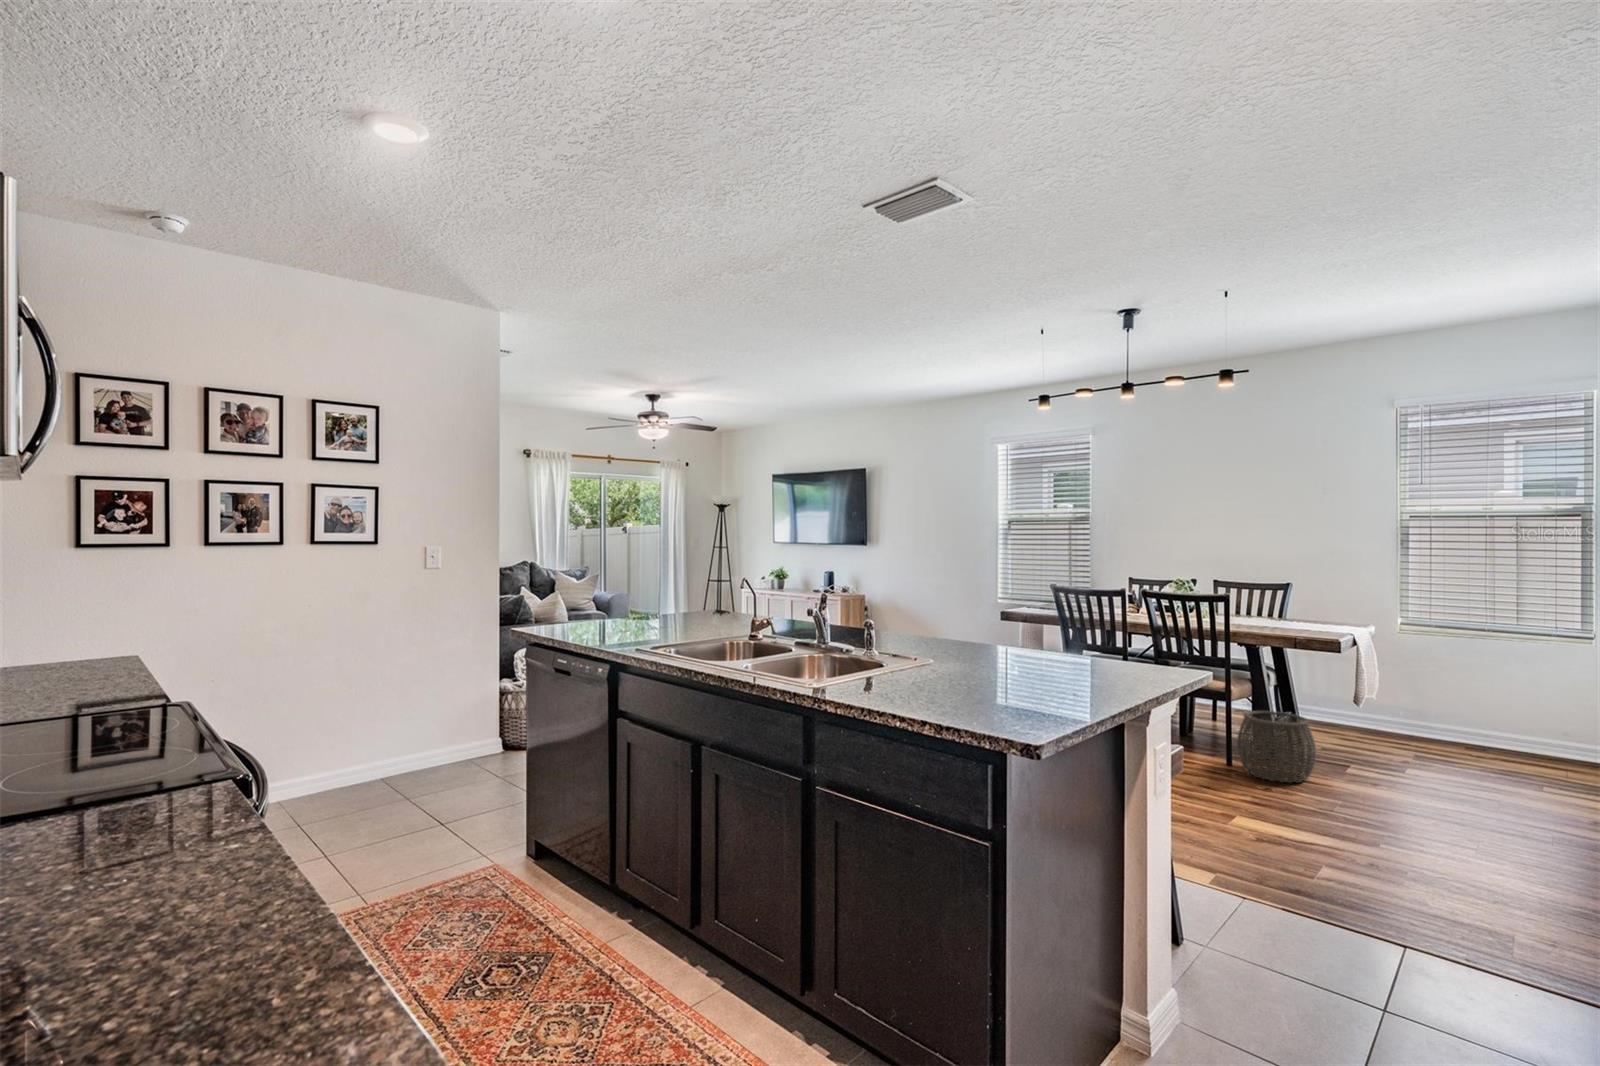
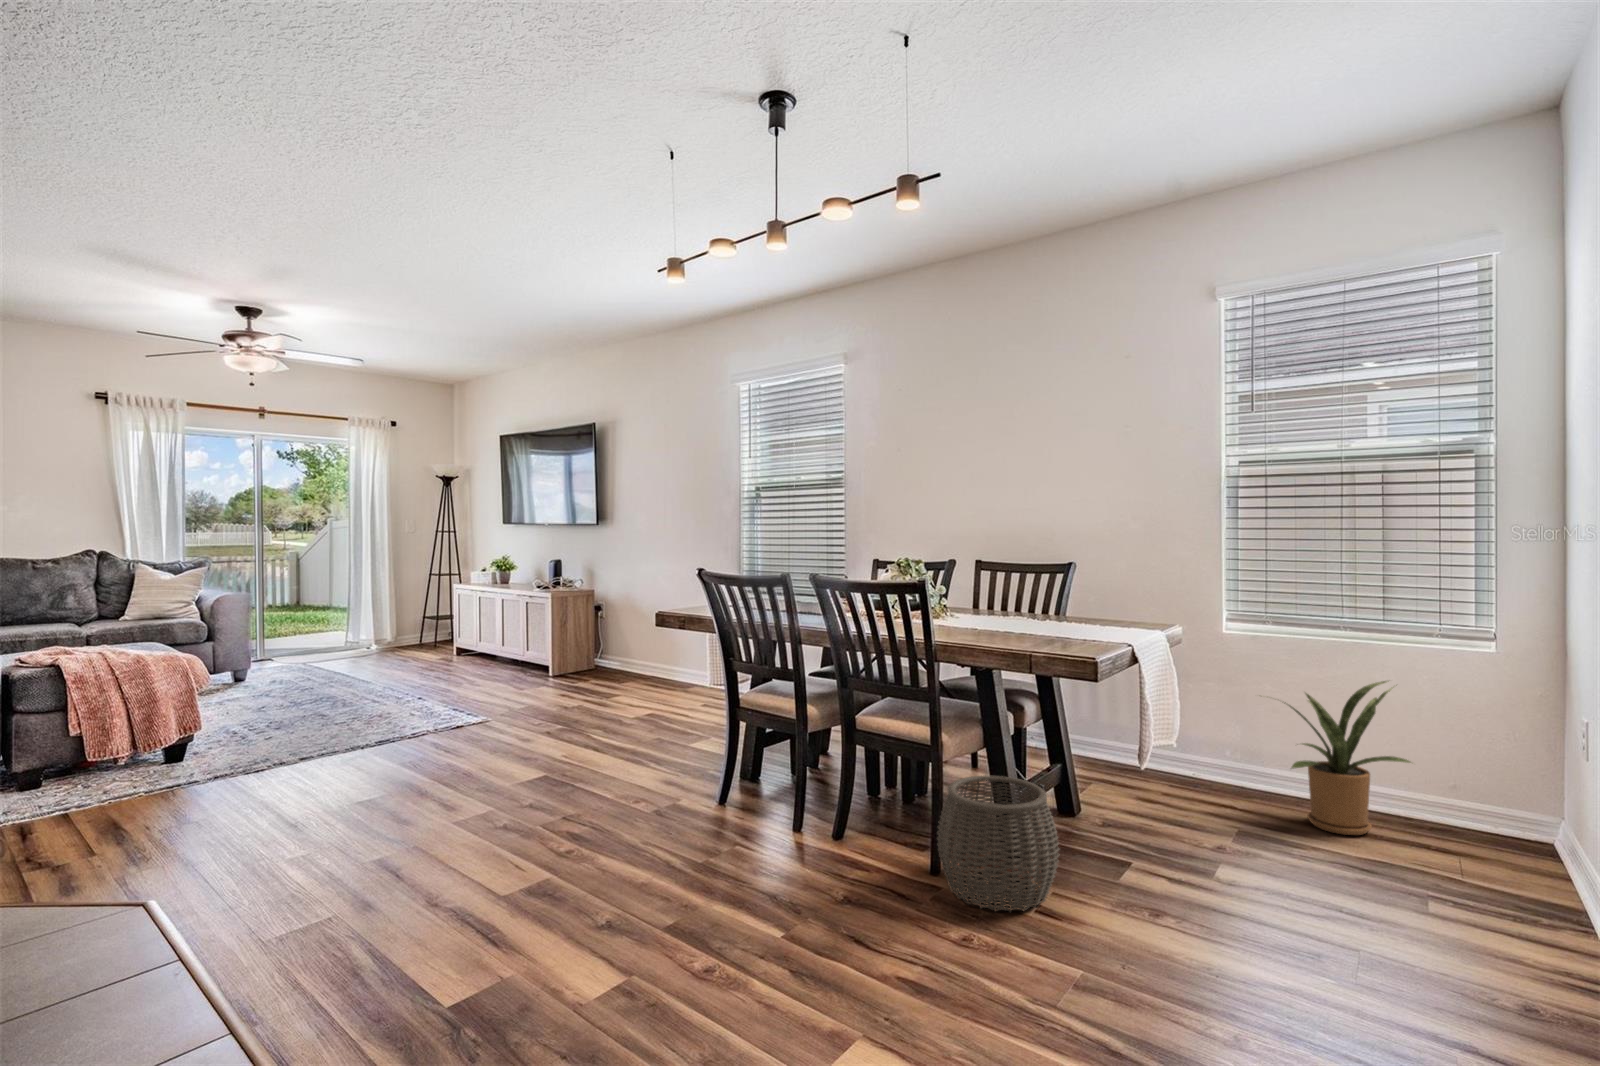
house plant: none [1424,662,1539,759] -> present [1289,681,1411,835]

